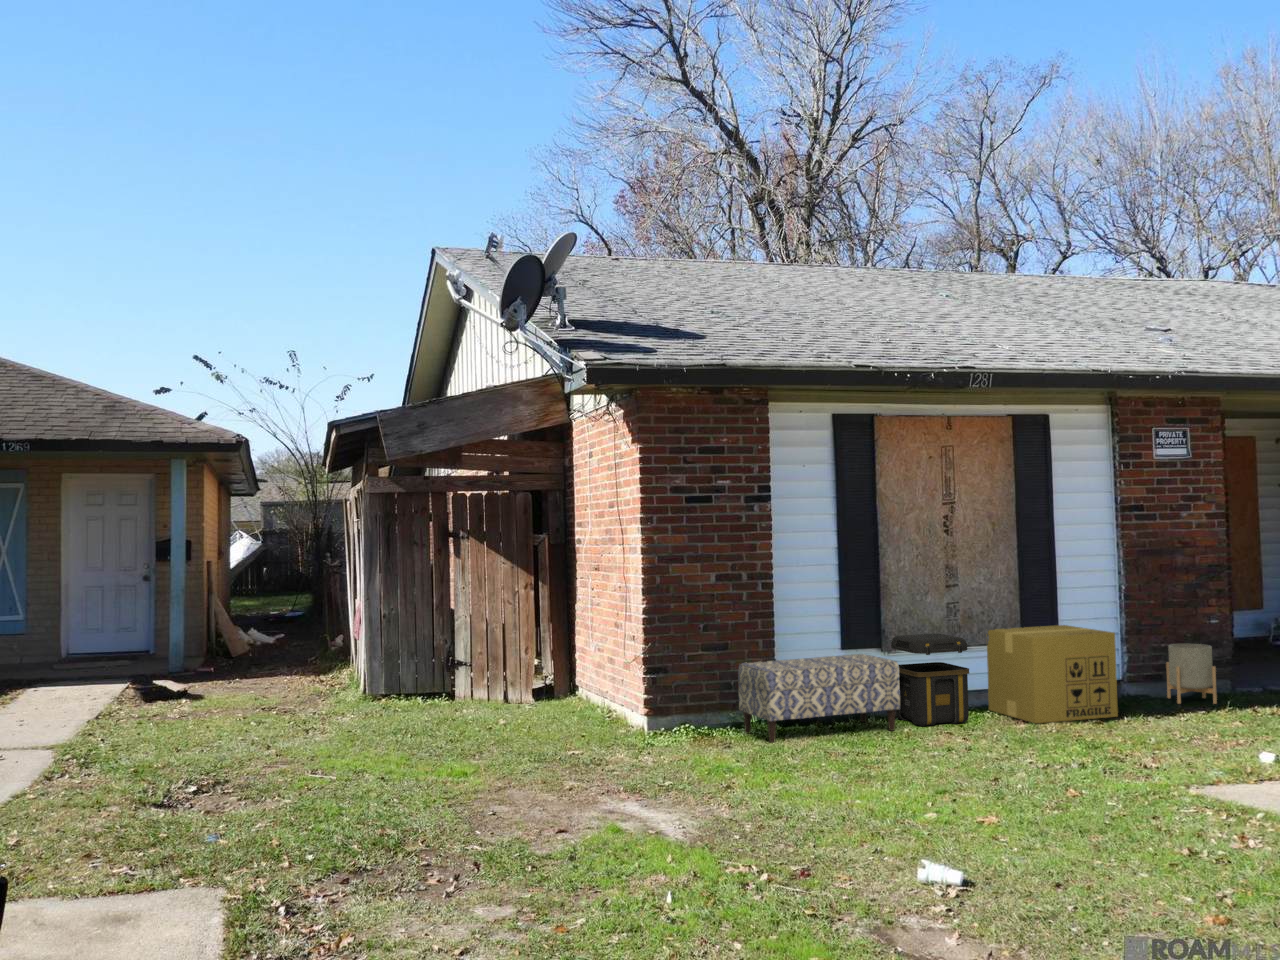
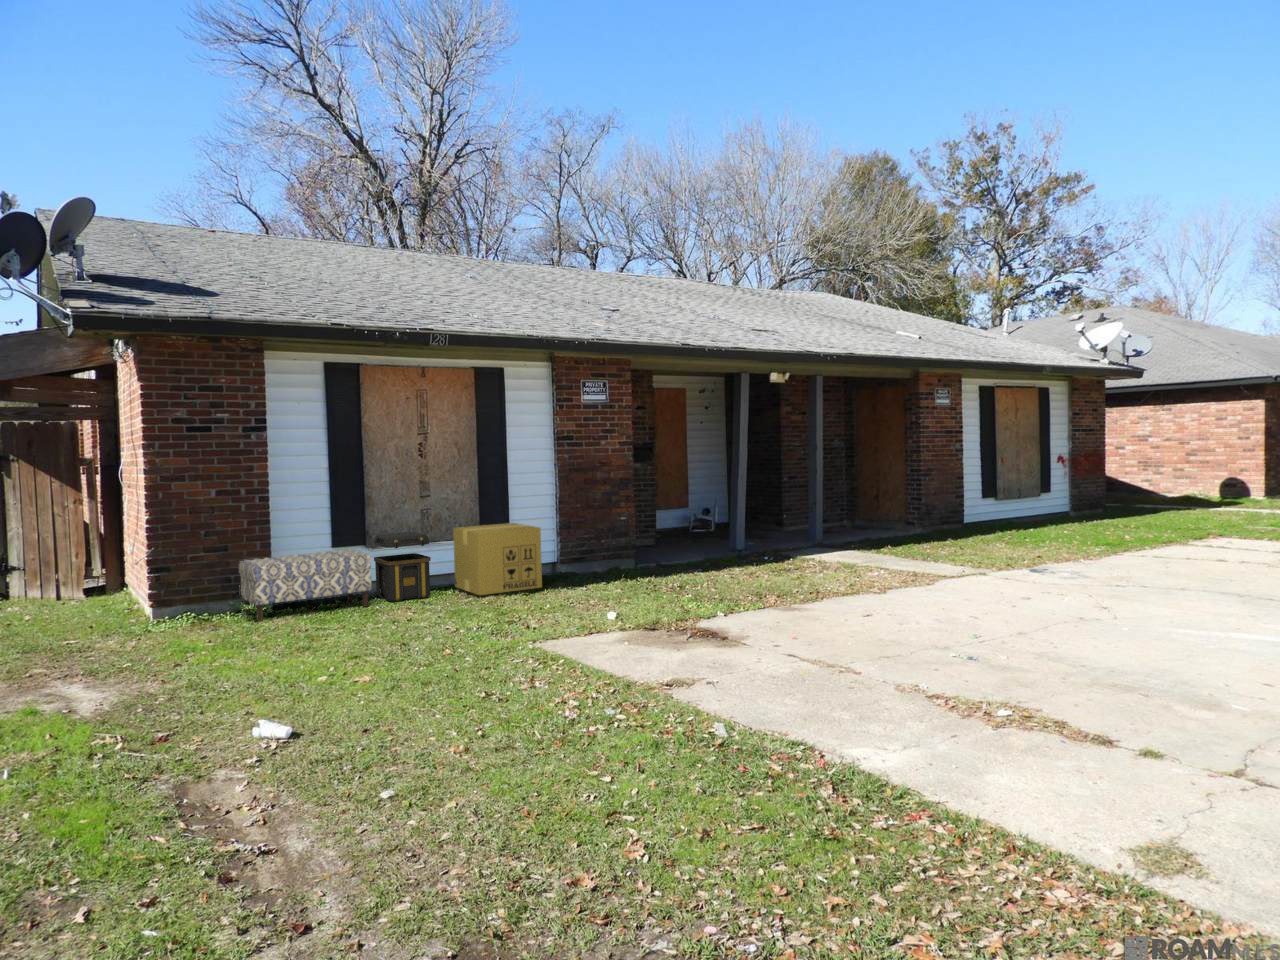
planter: present [1166,644,1217,704] -> none [588,534,618,576]

